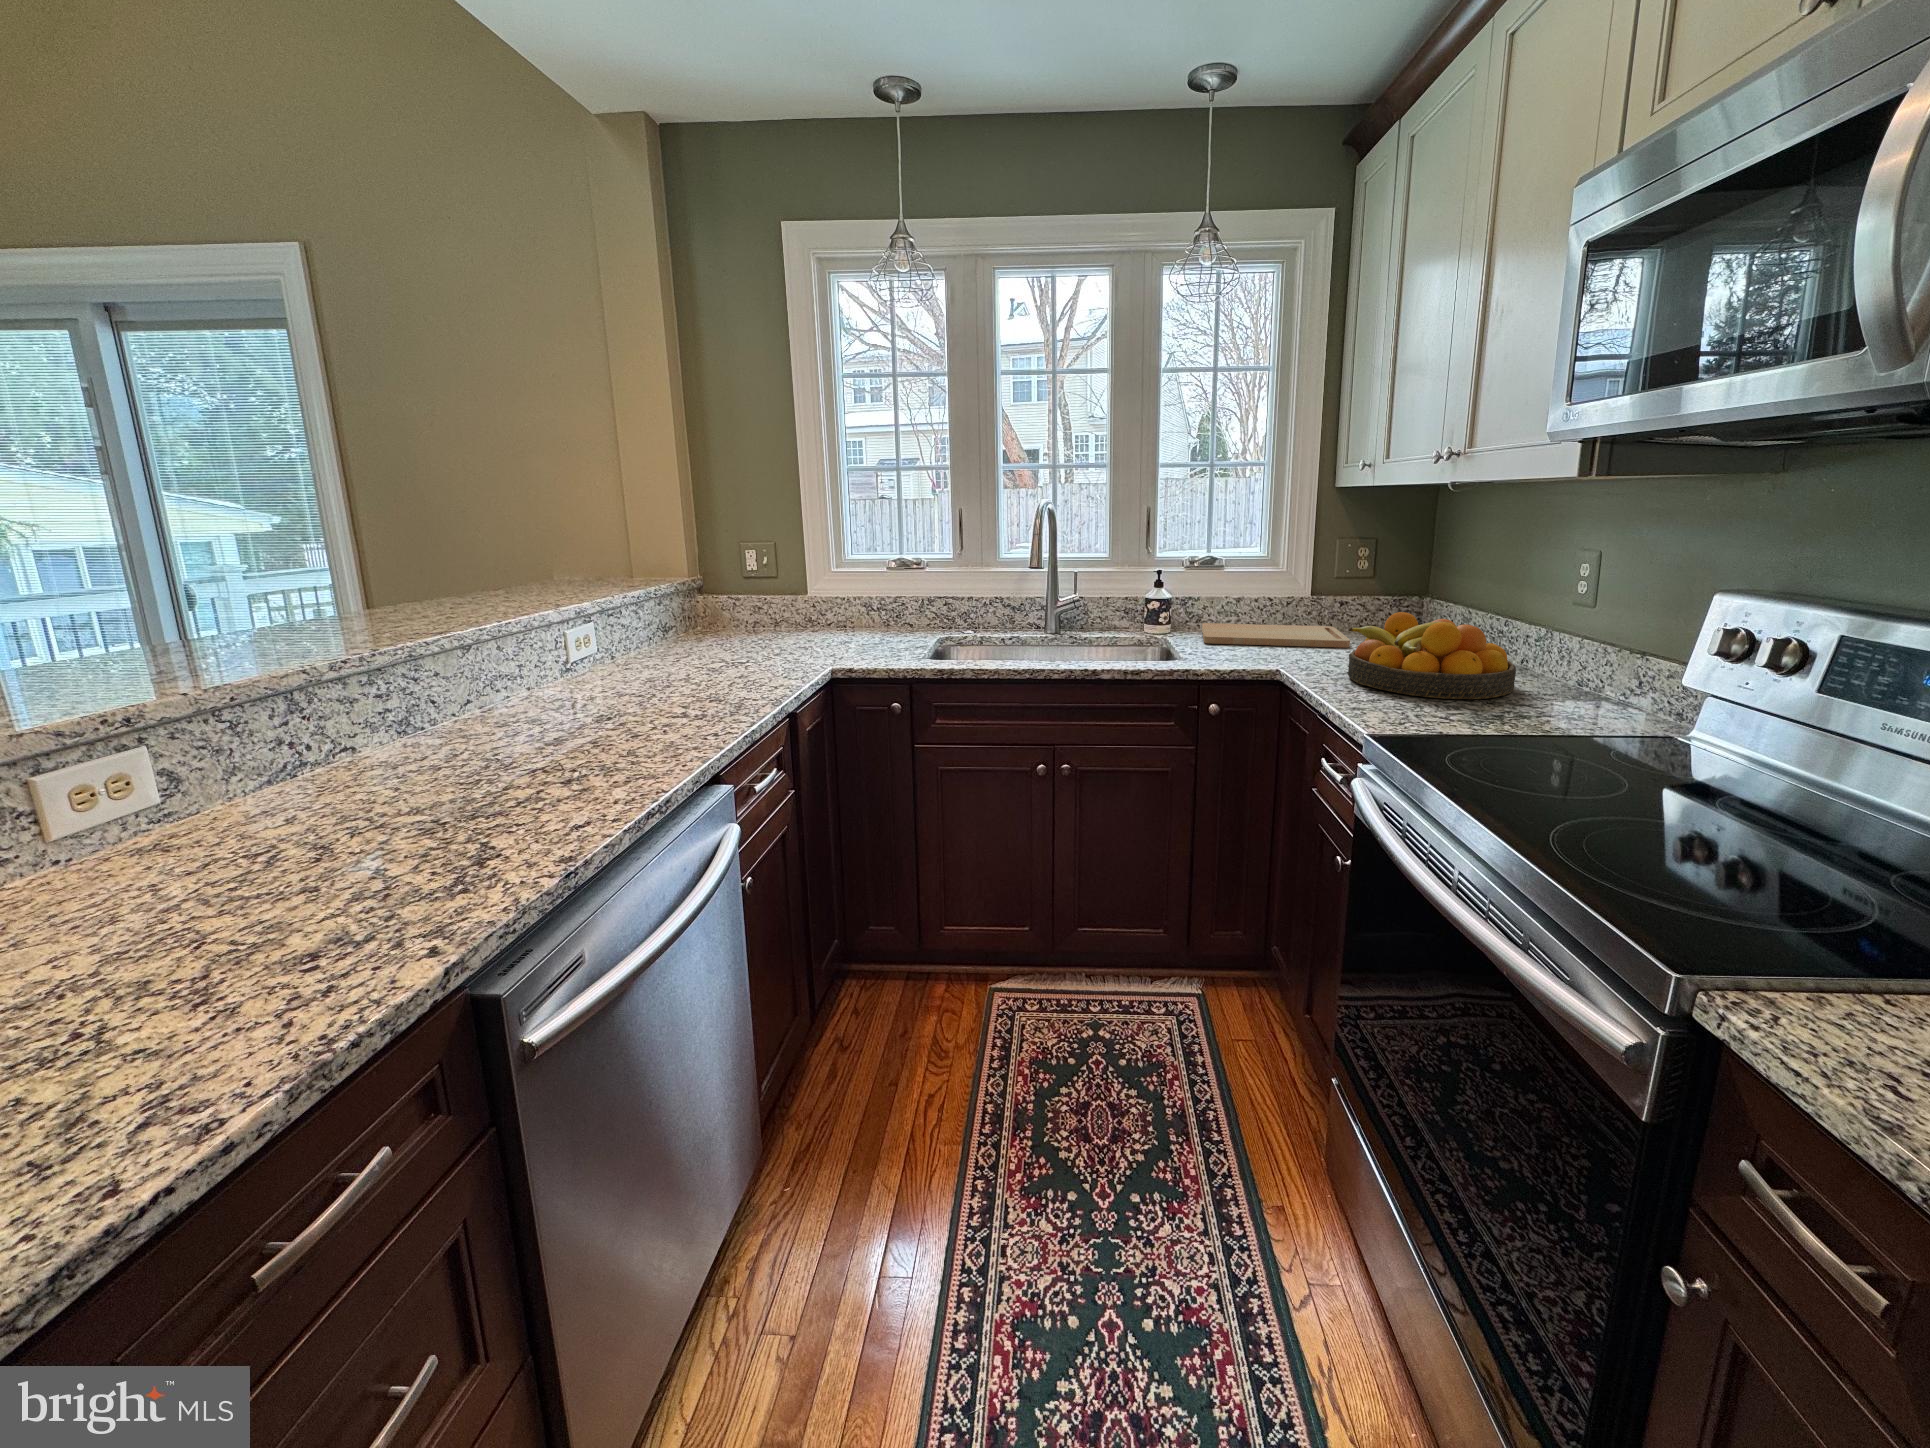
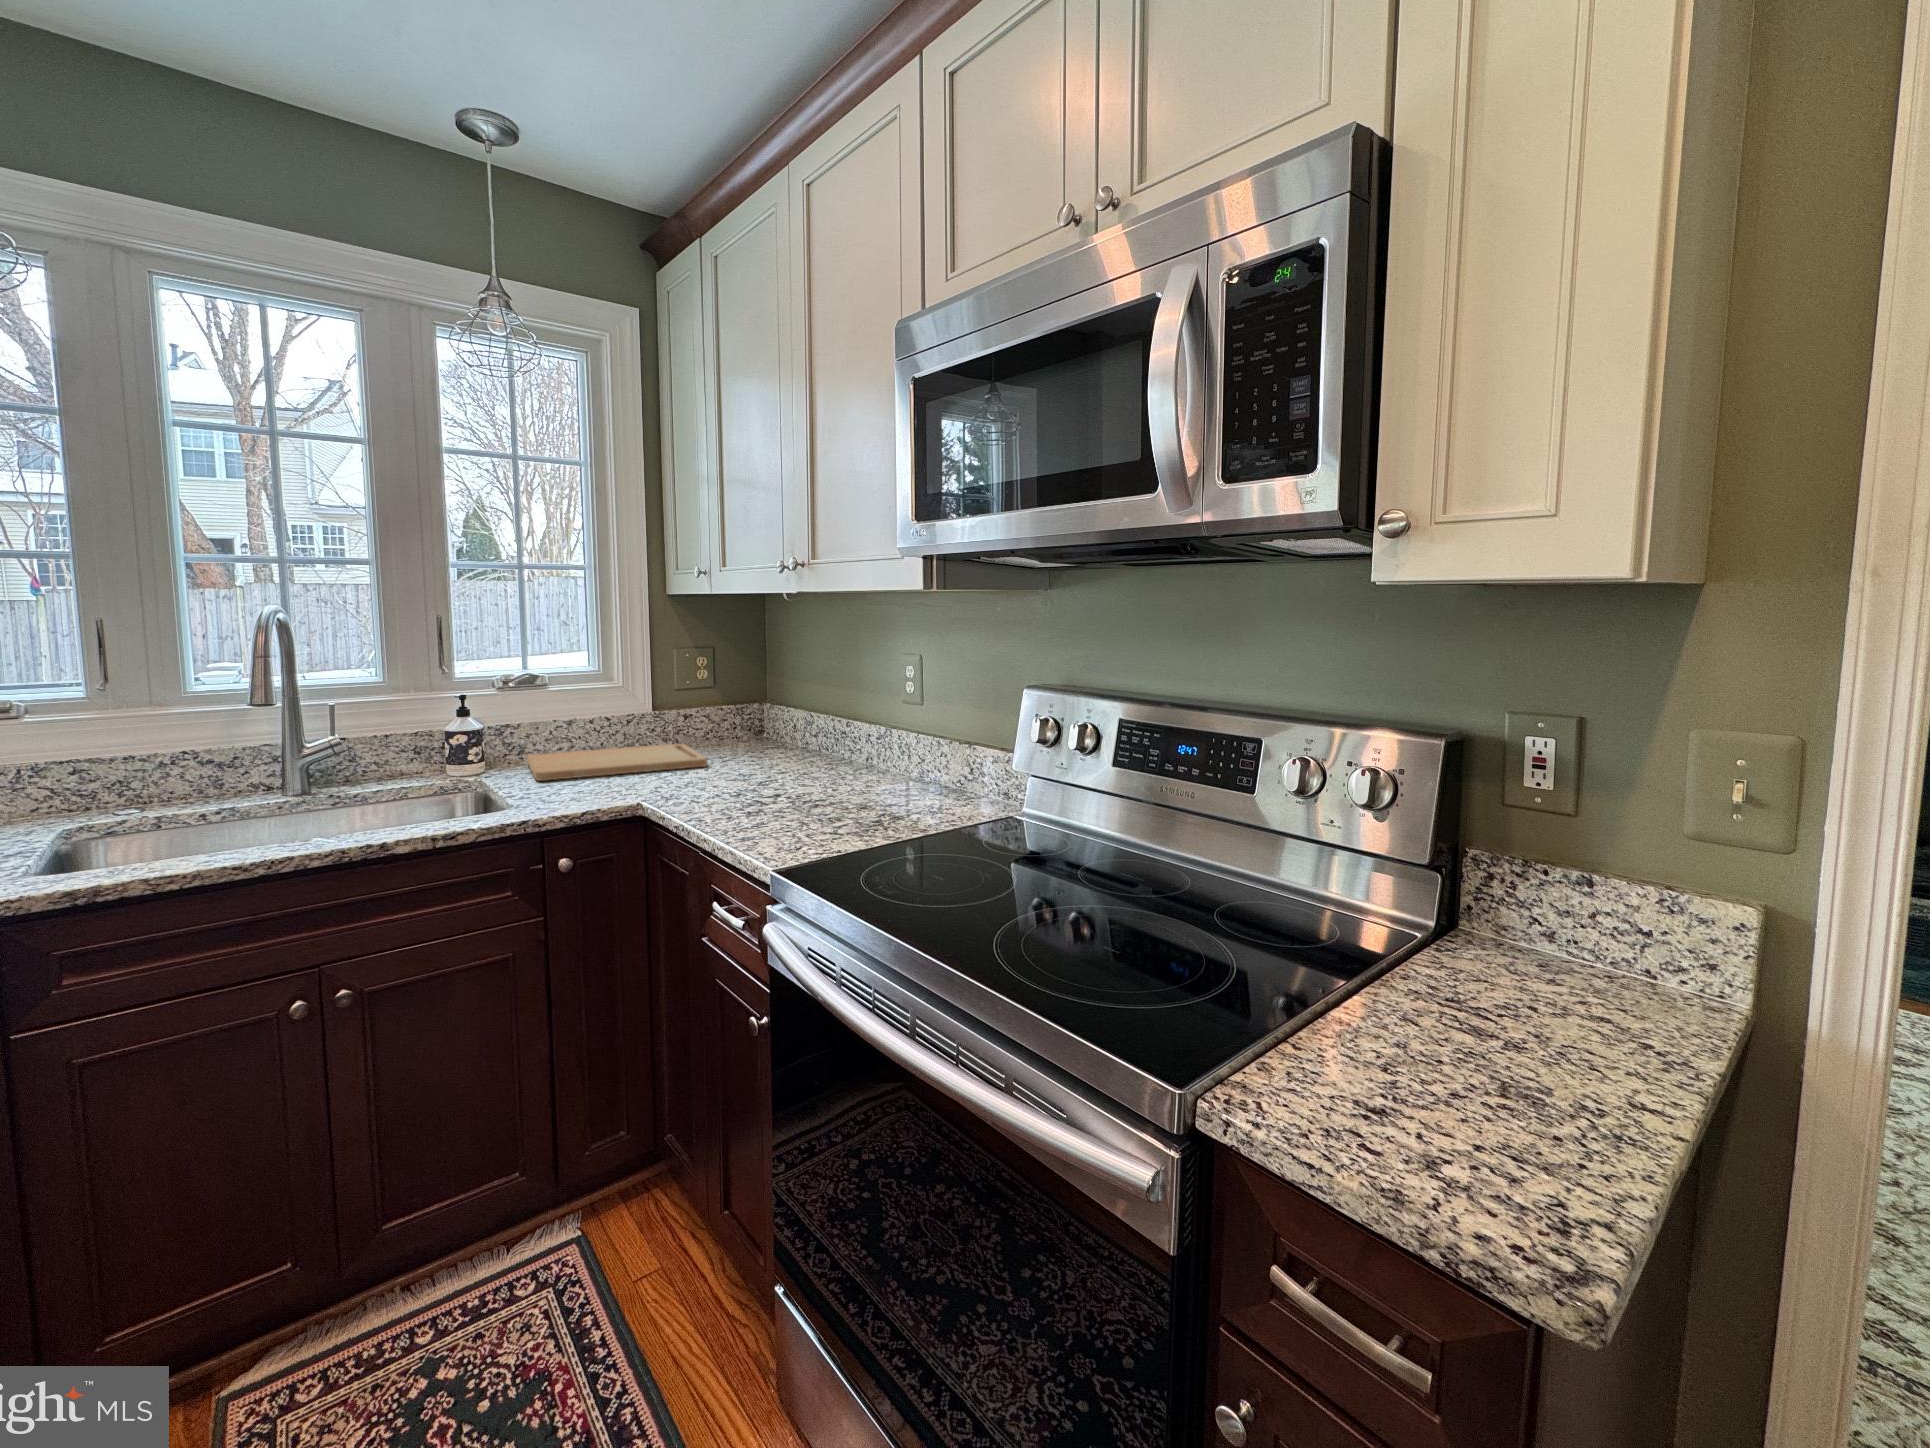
fruit bowl: present [1348,612,1516,699] -> none [714,726,875,814]

